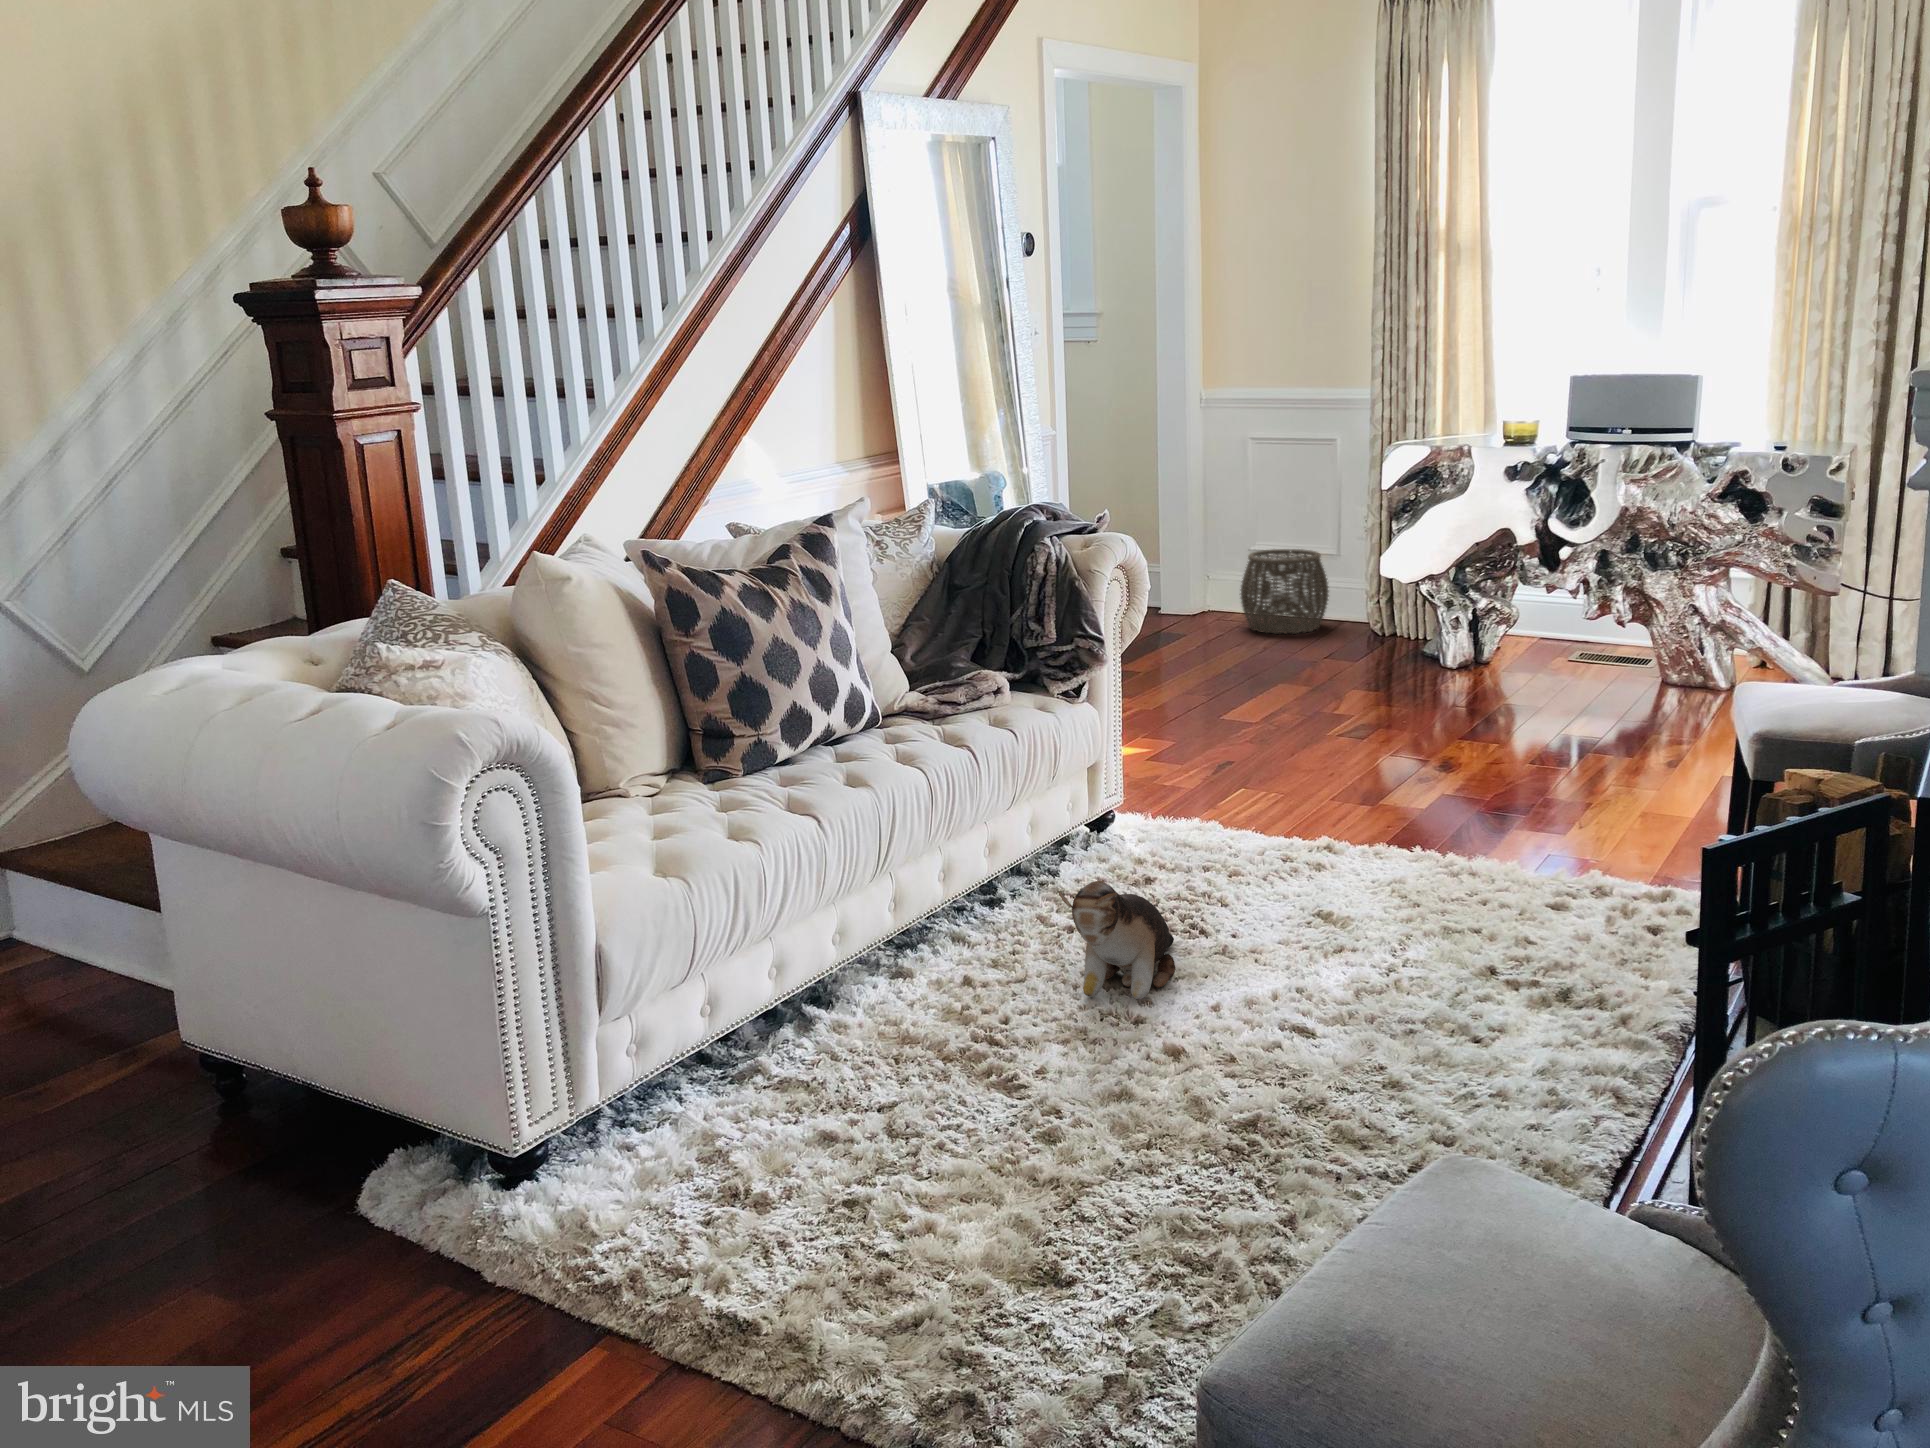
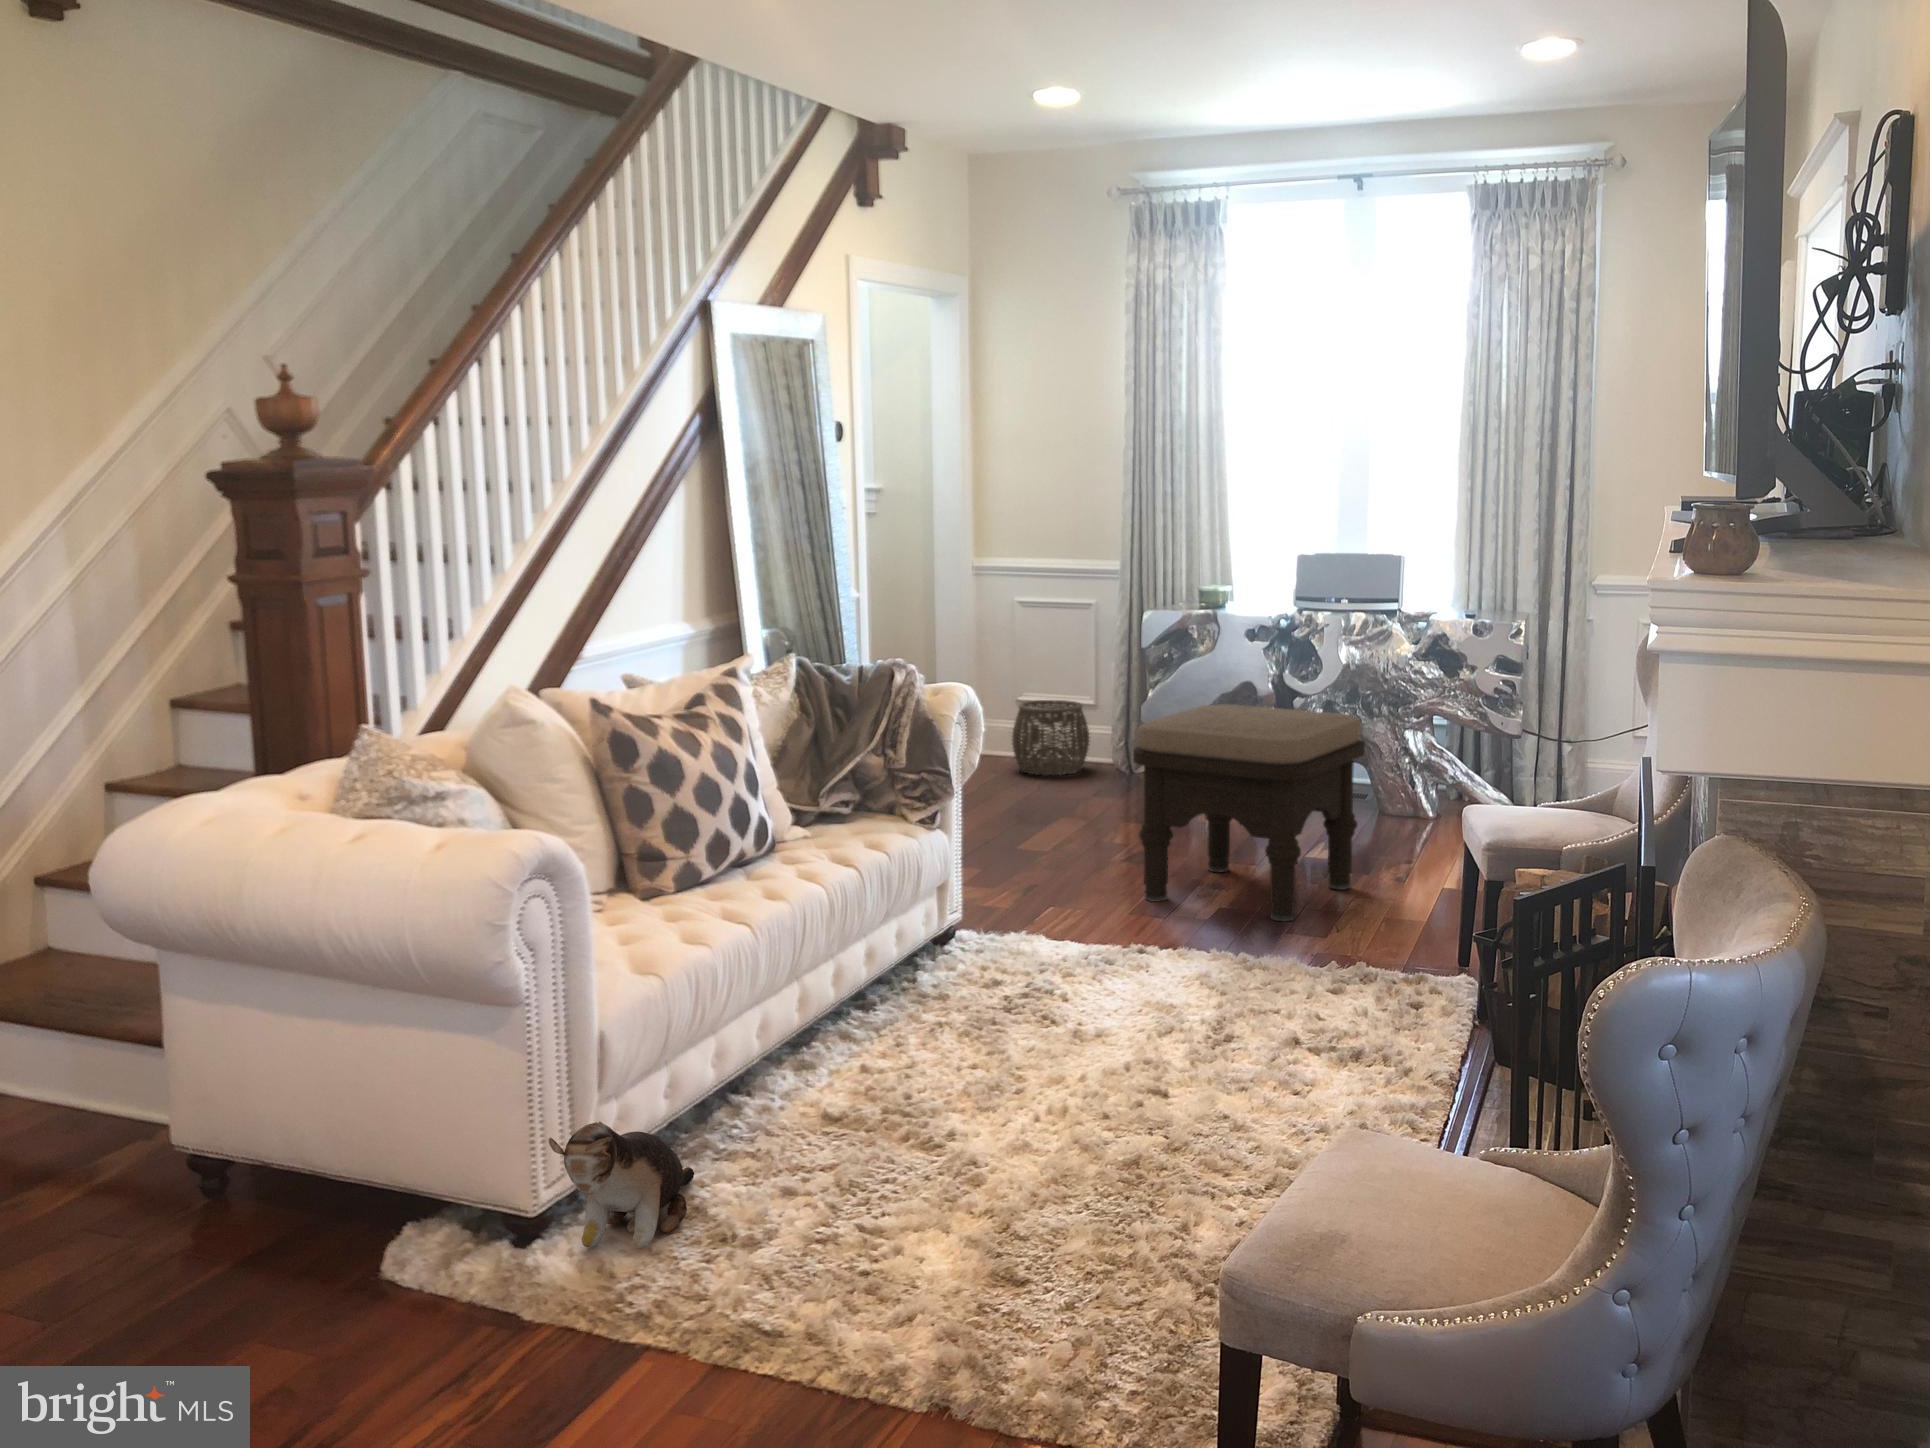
ottoman: none [1340,555,1627,814] -> present [1133,704,1365,921]
plush toy: present [1059,880,1175,999] -> present [548,1122,694,1248]

